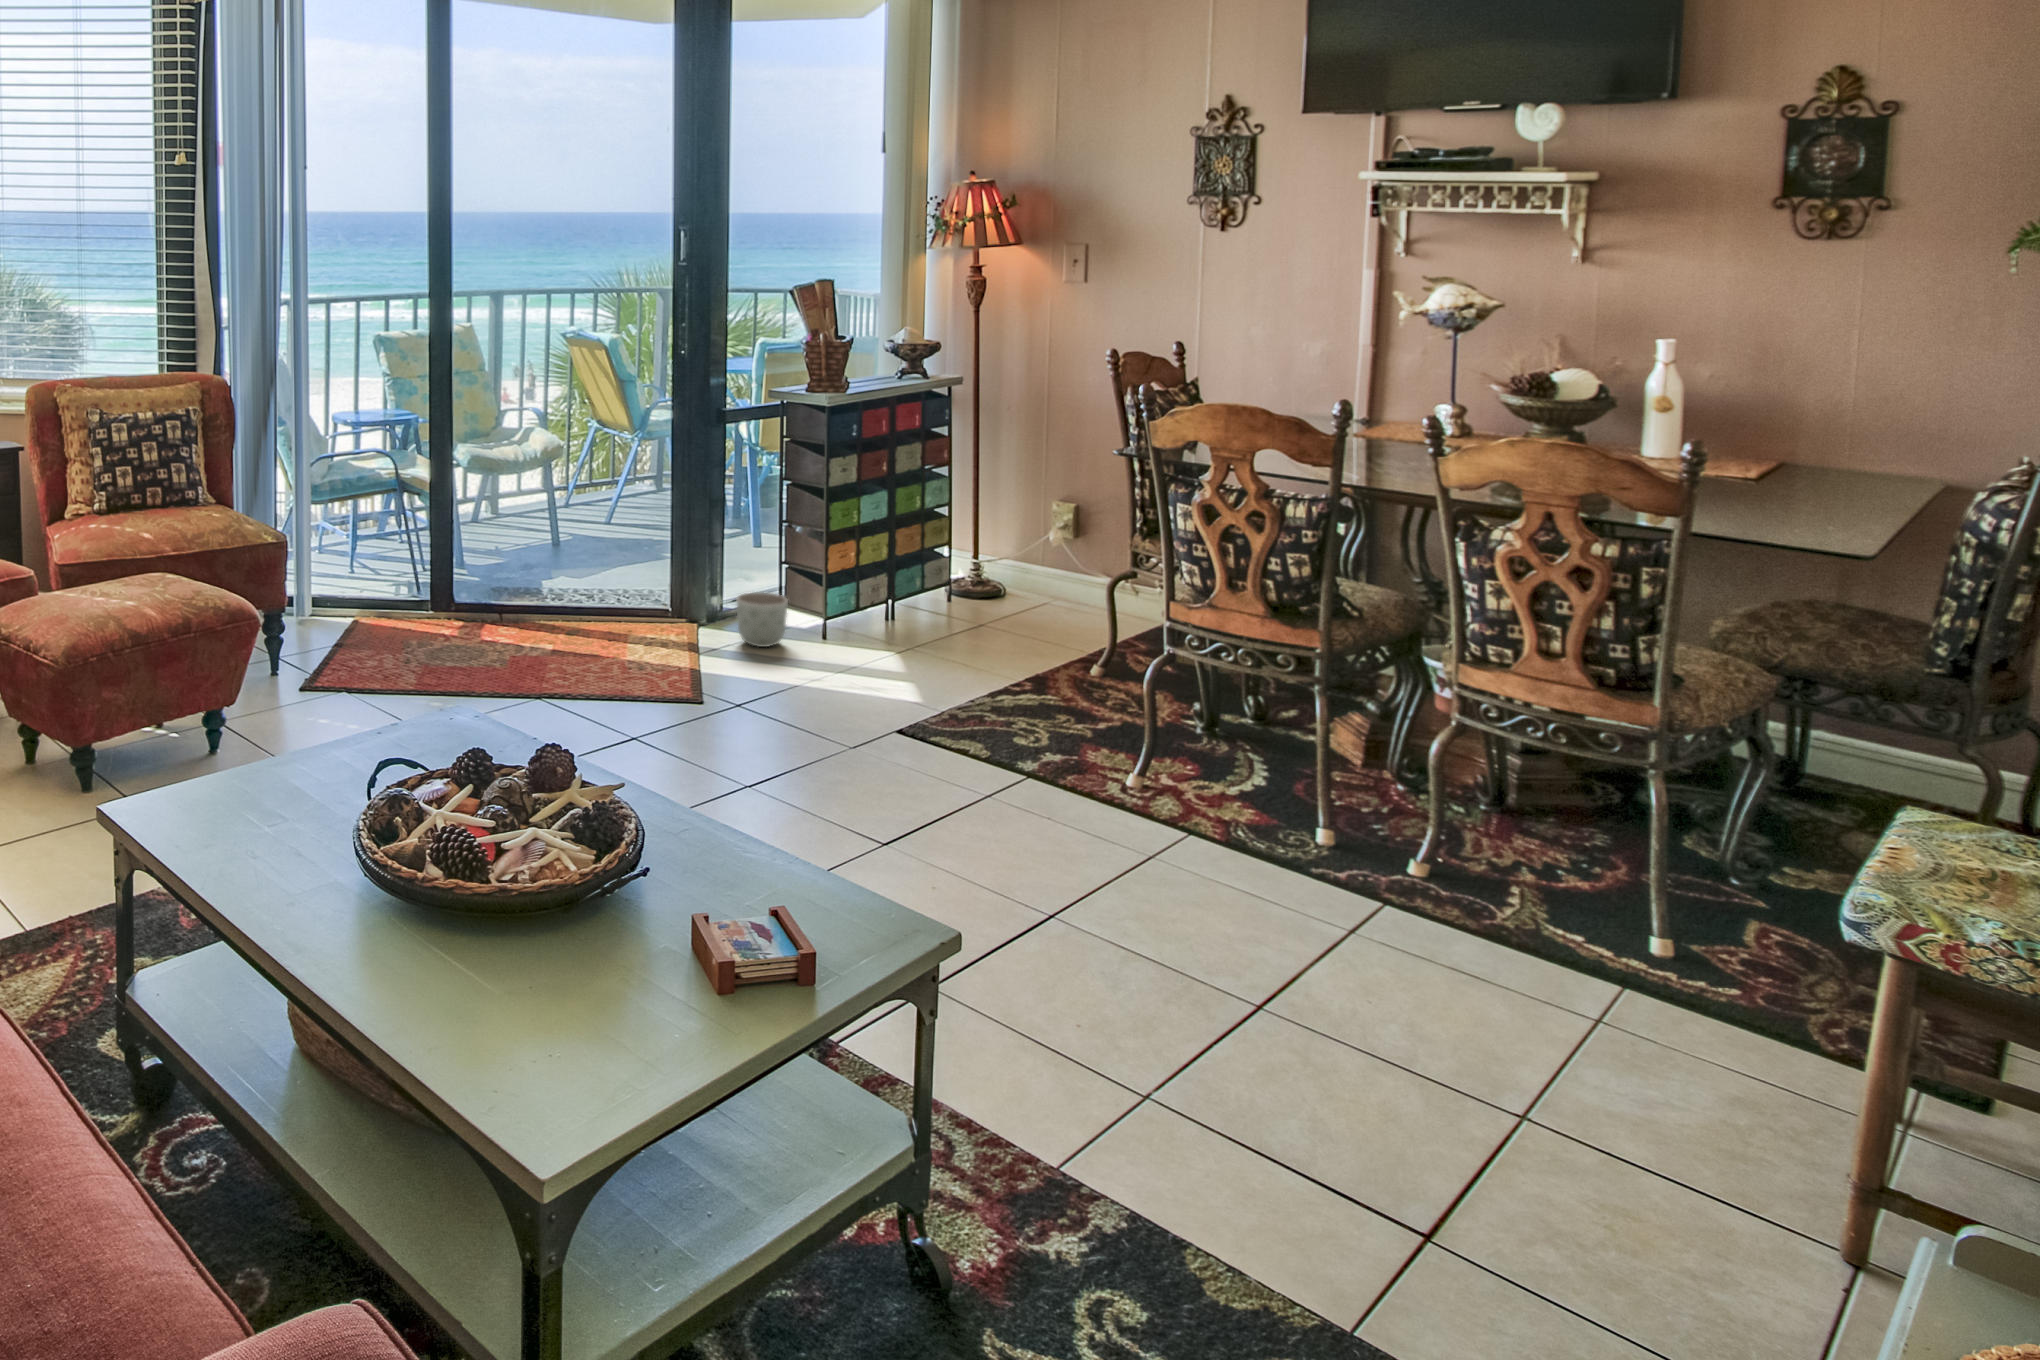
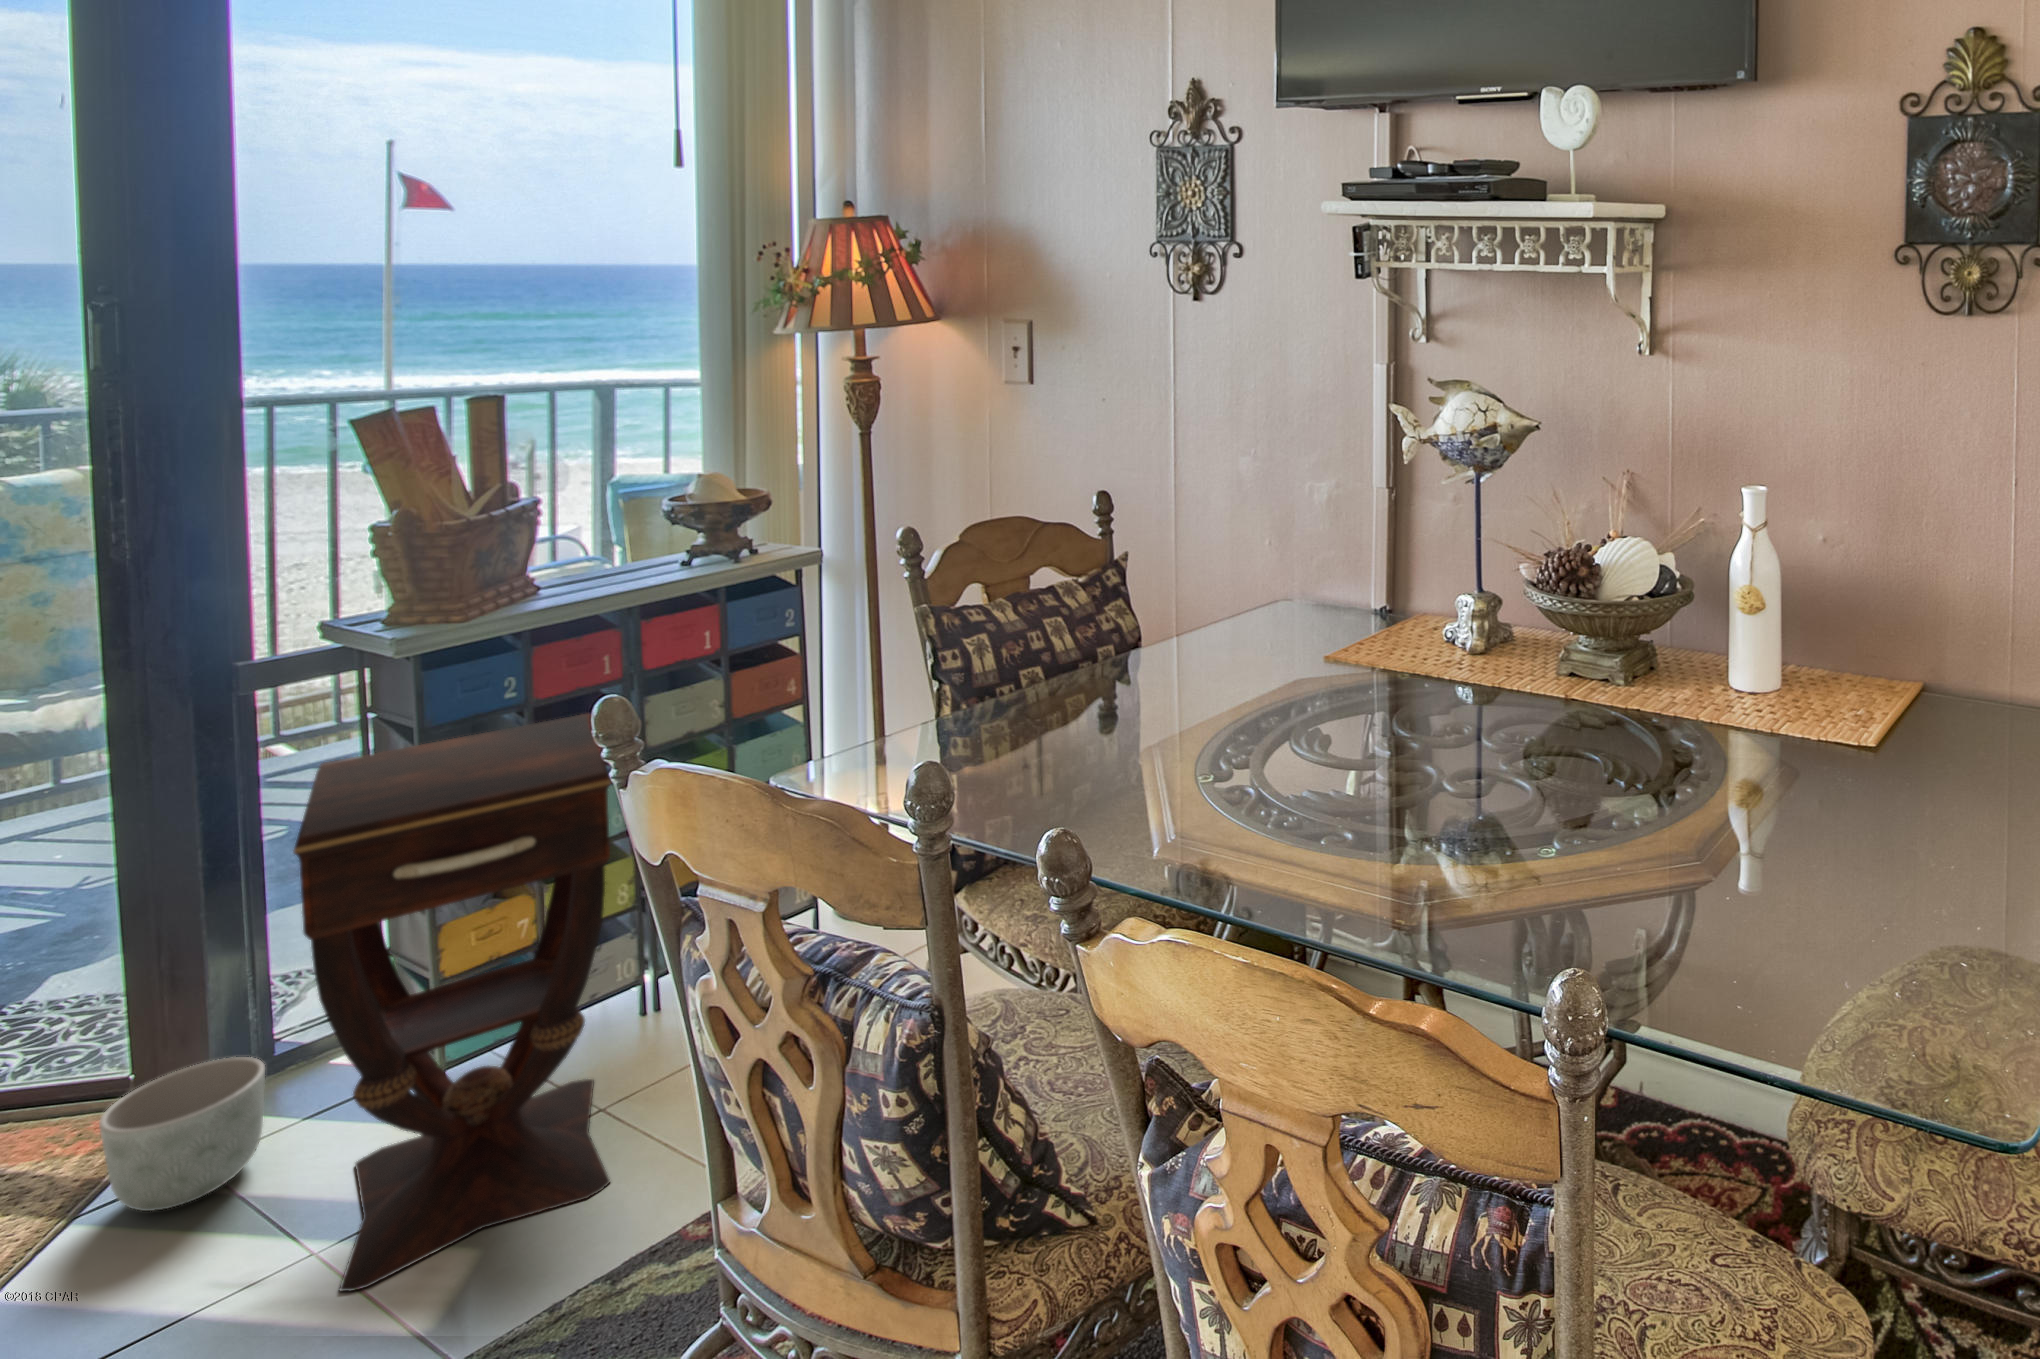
side table: none [824,446,975,675] -> present [293,714,611,1292]

